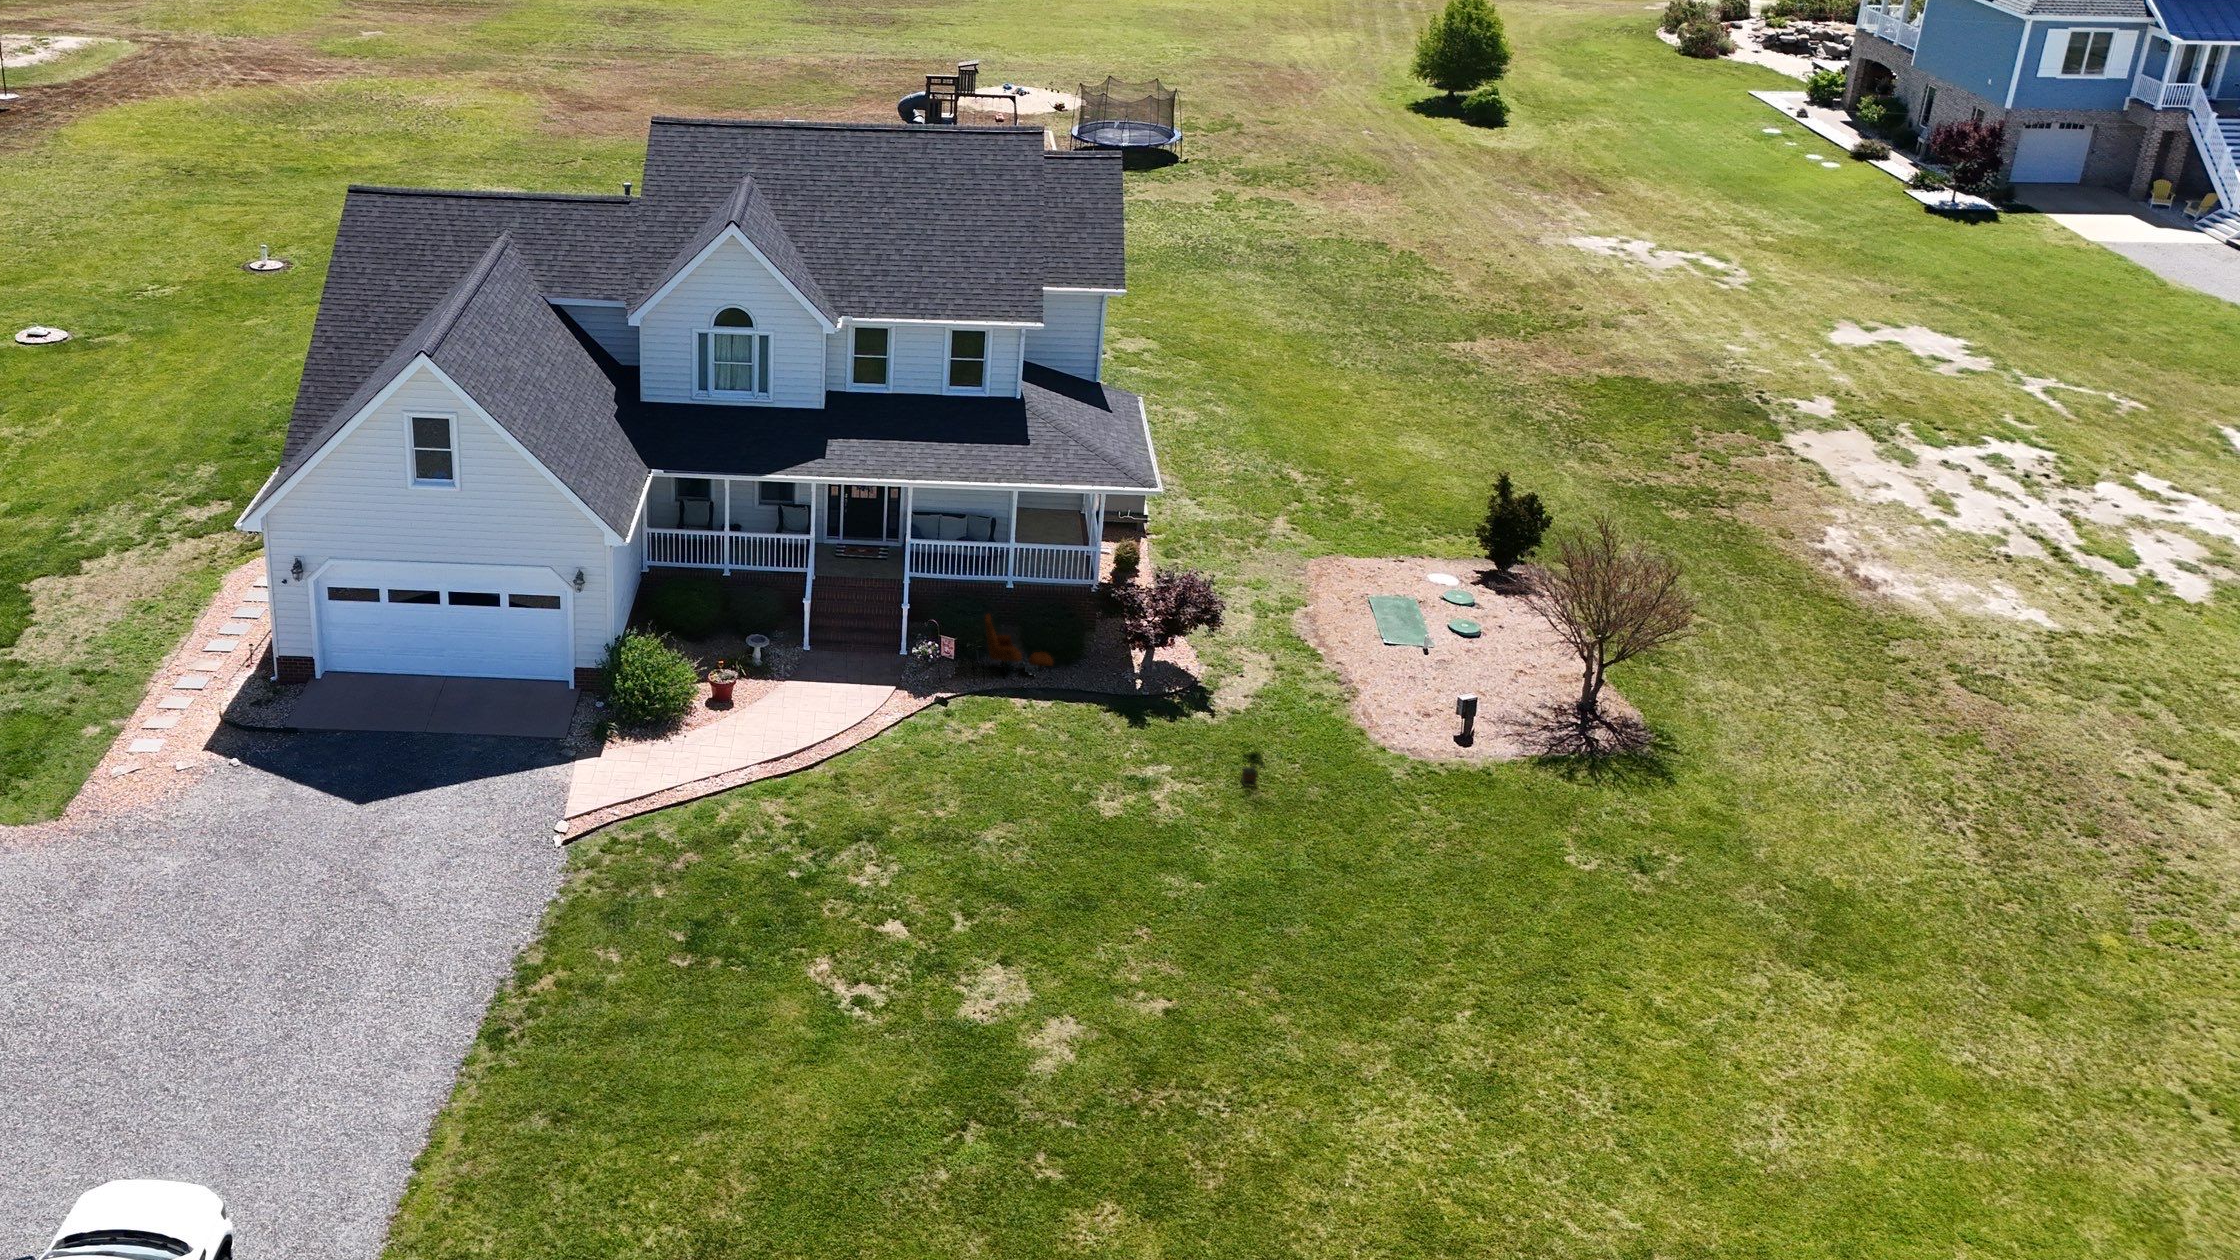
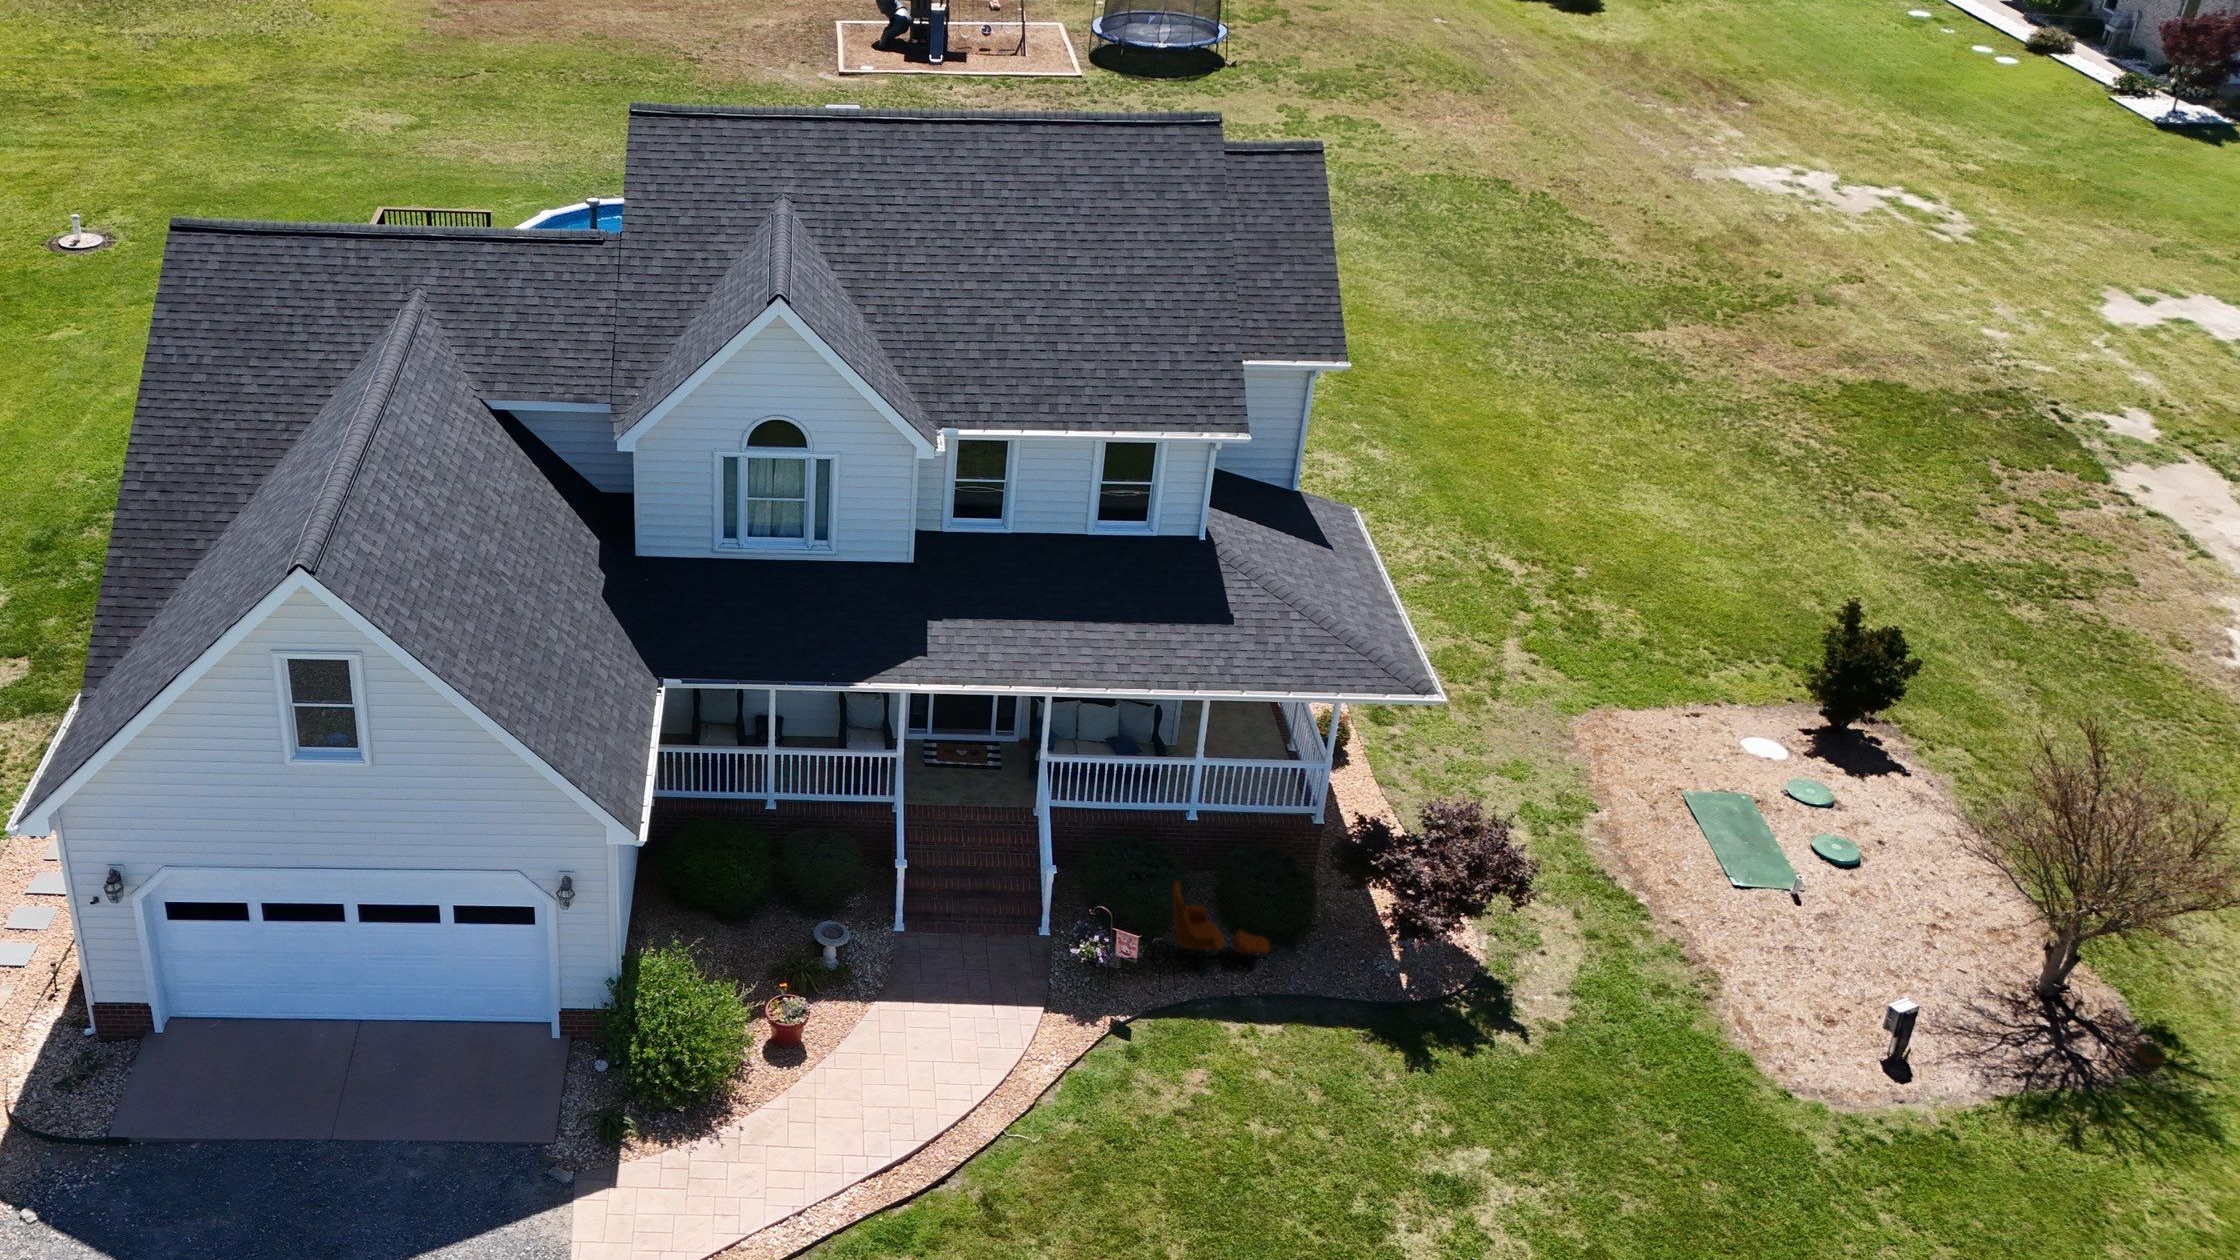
potted tree: present [1241,752,1265,787] -> present [2131,1024,2183,1071]

